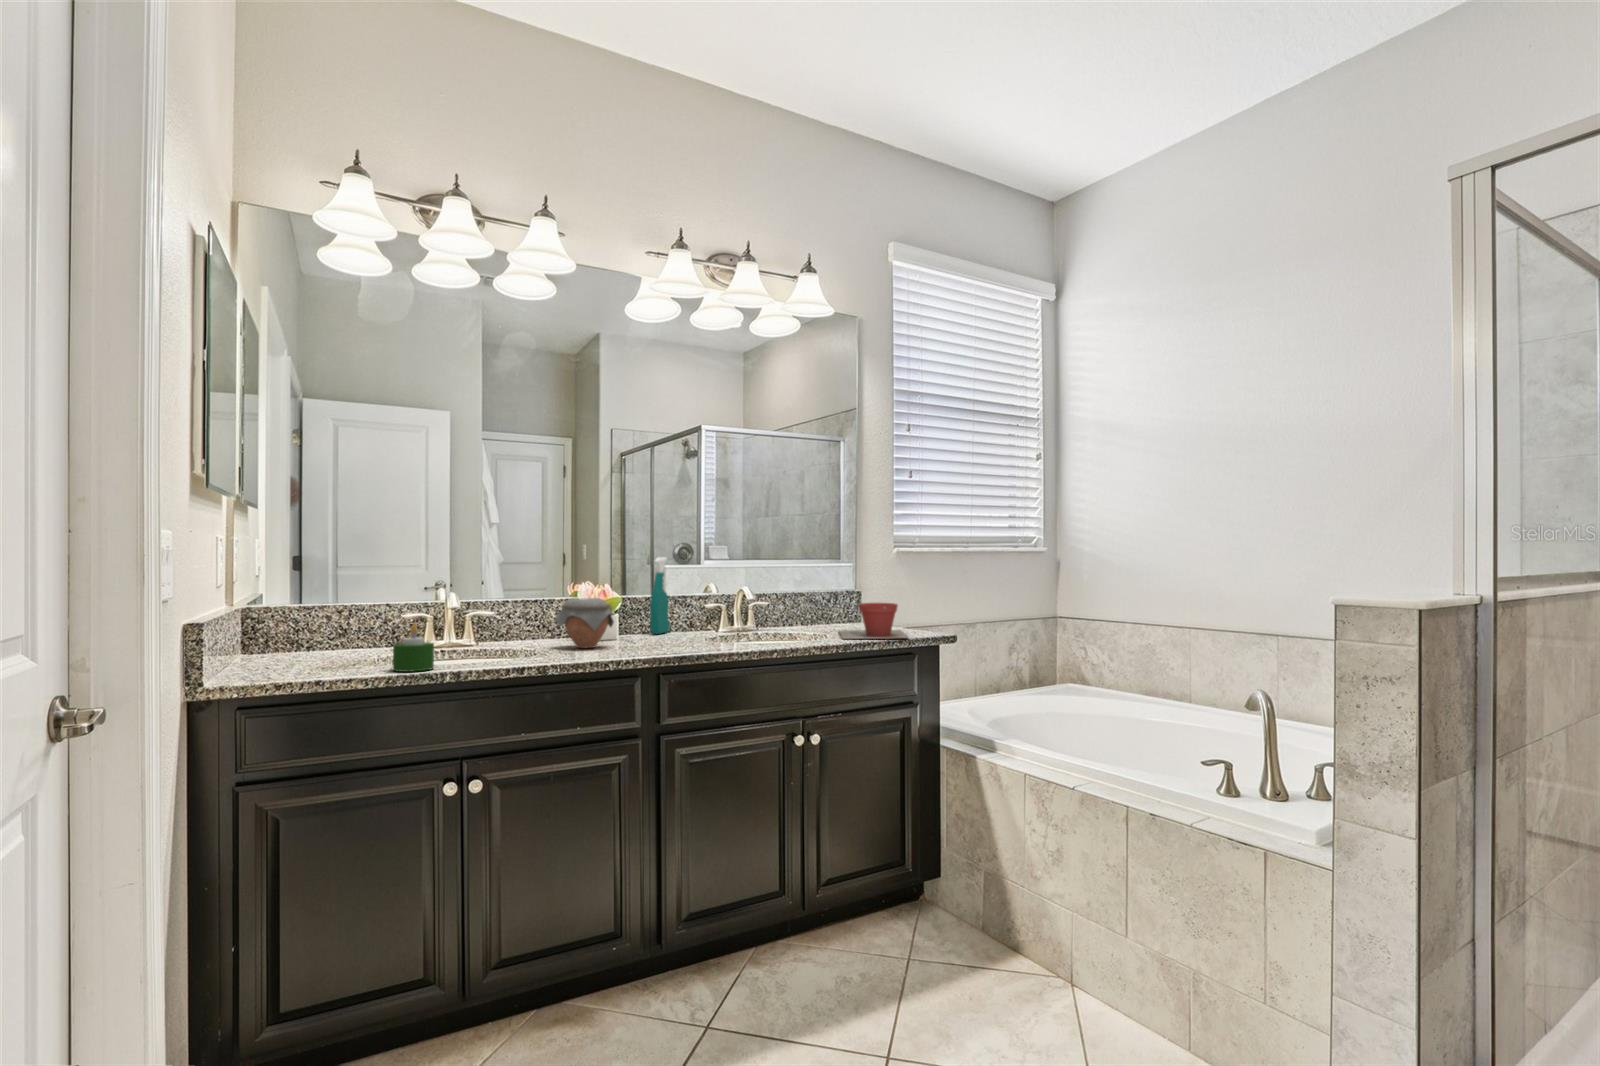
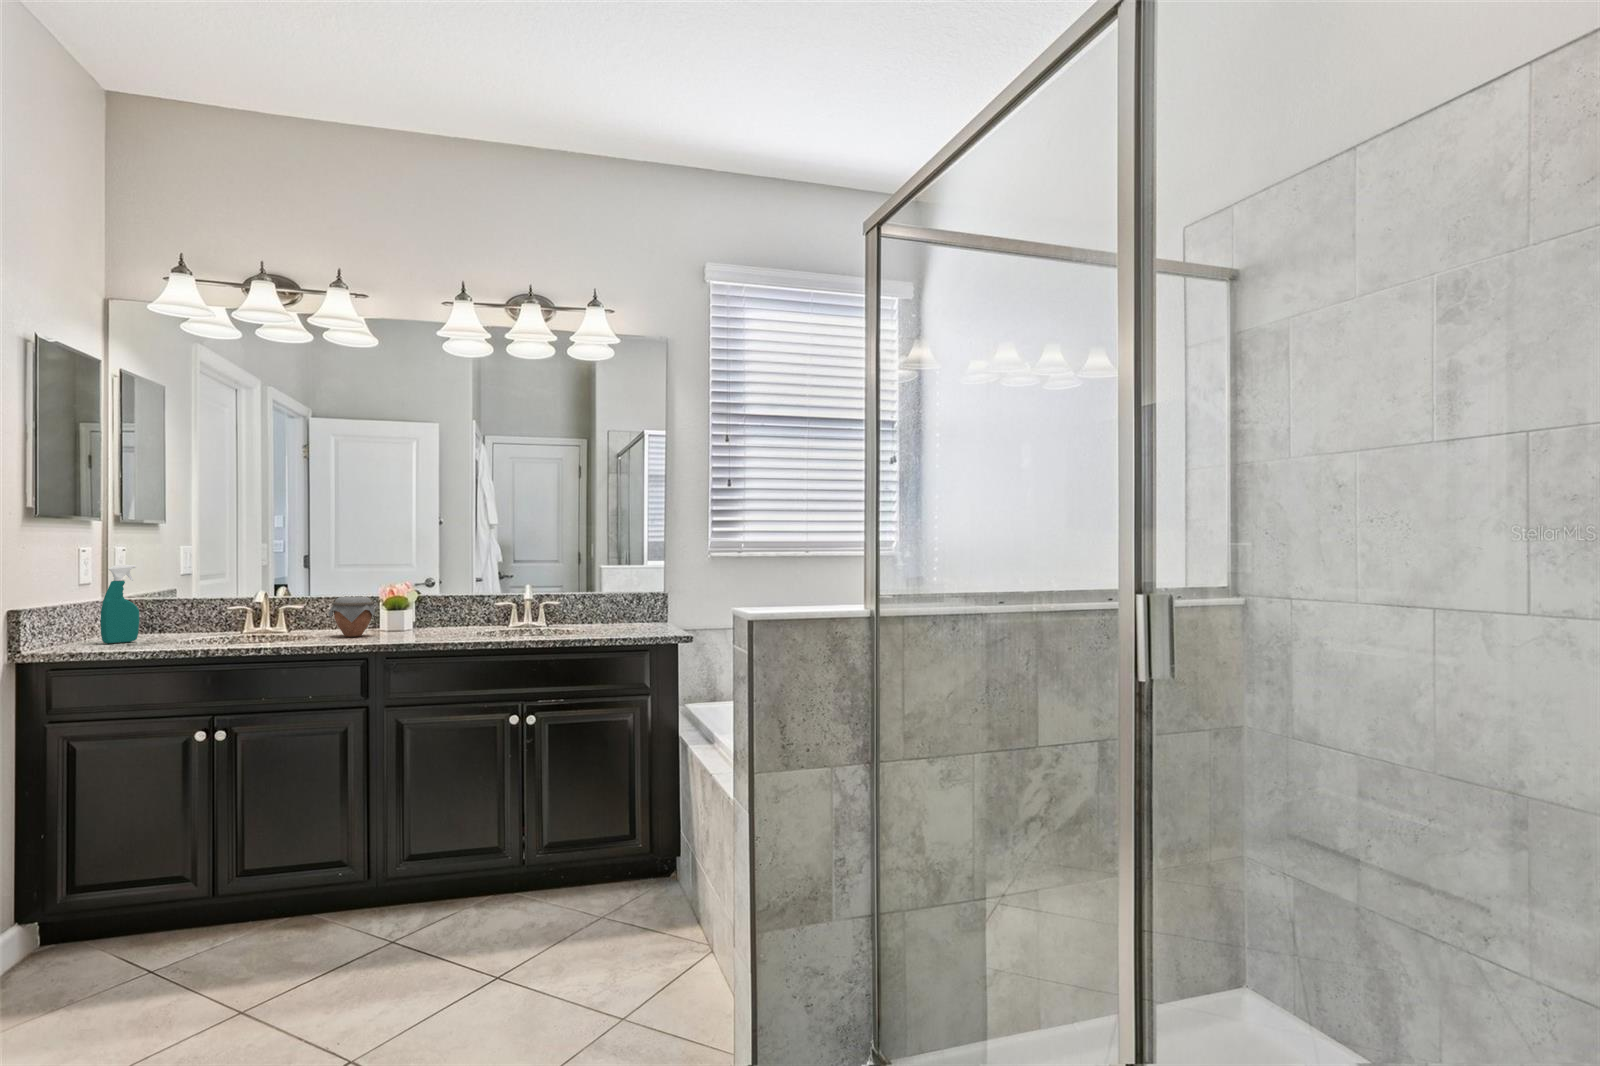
spray bottle: present [650,557,670,634] -> present [100,565,139,644]
plant pot: present [839,603,908,639] -> none [582,604,664,636]
candle: present [393,624,434,672] -> none [162,614,194,648]

